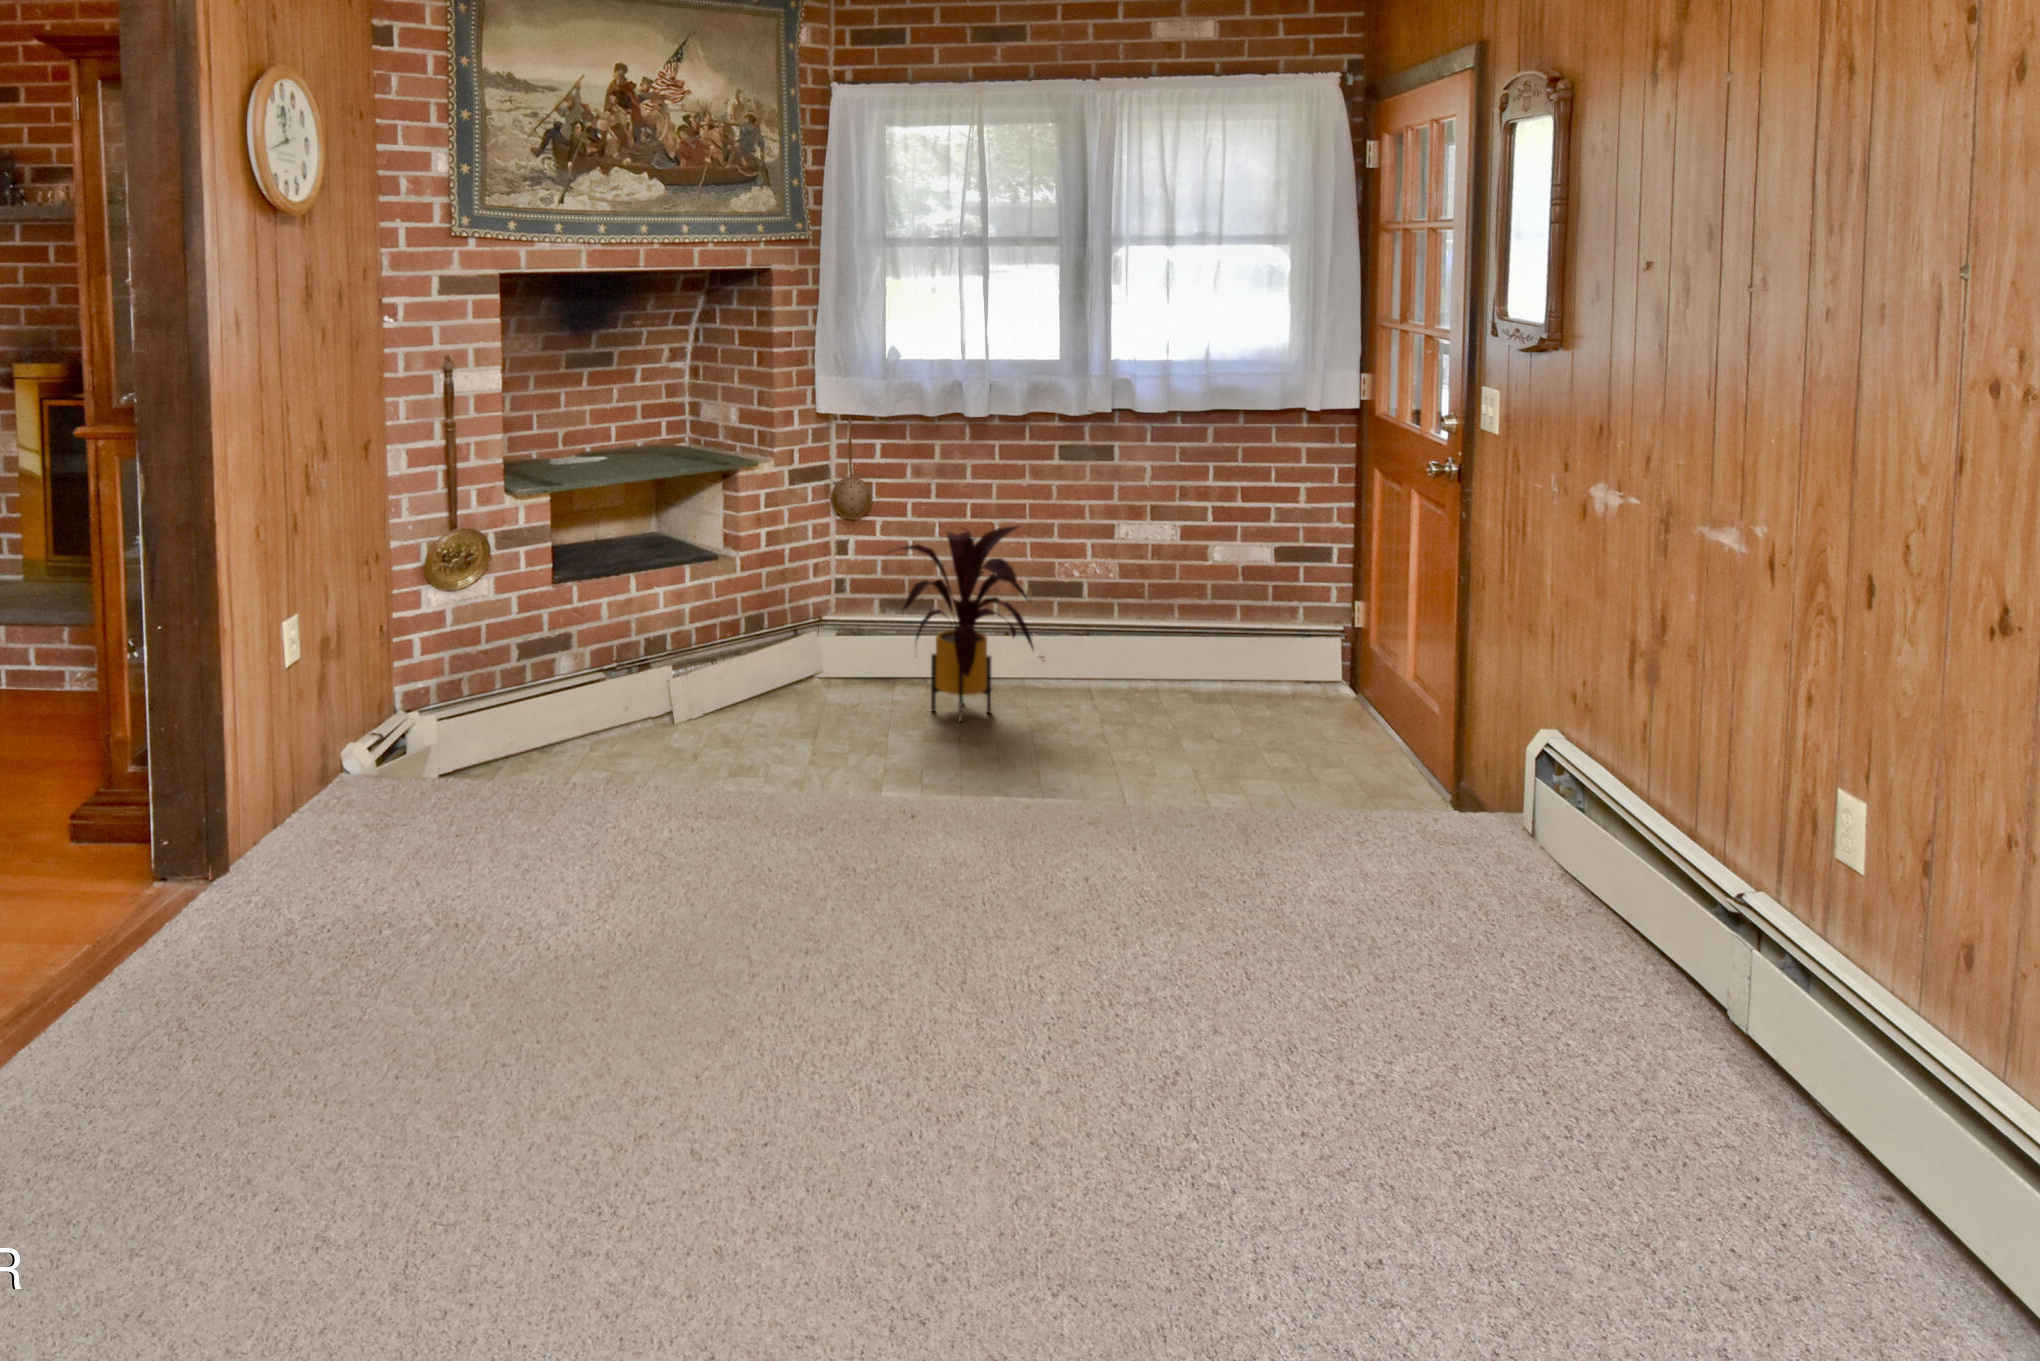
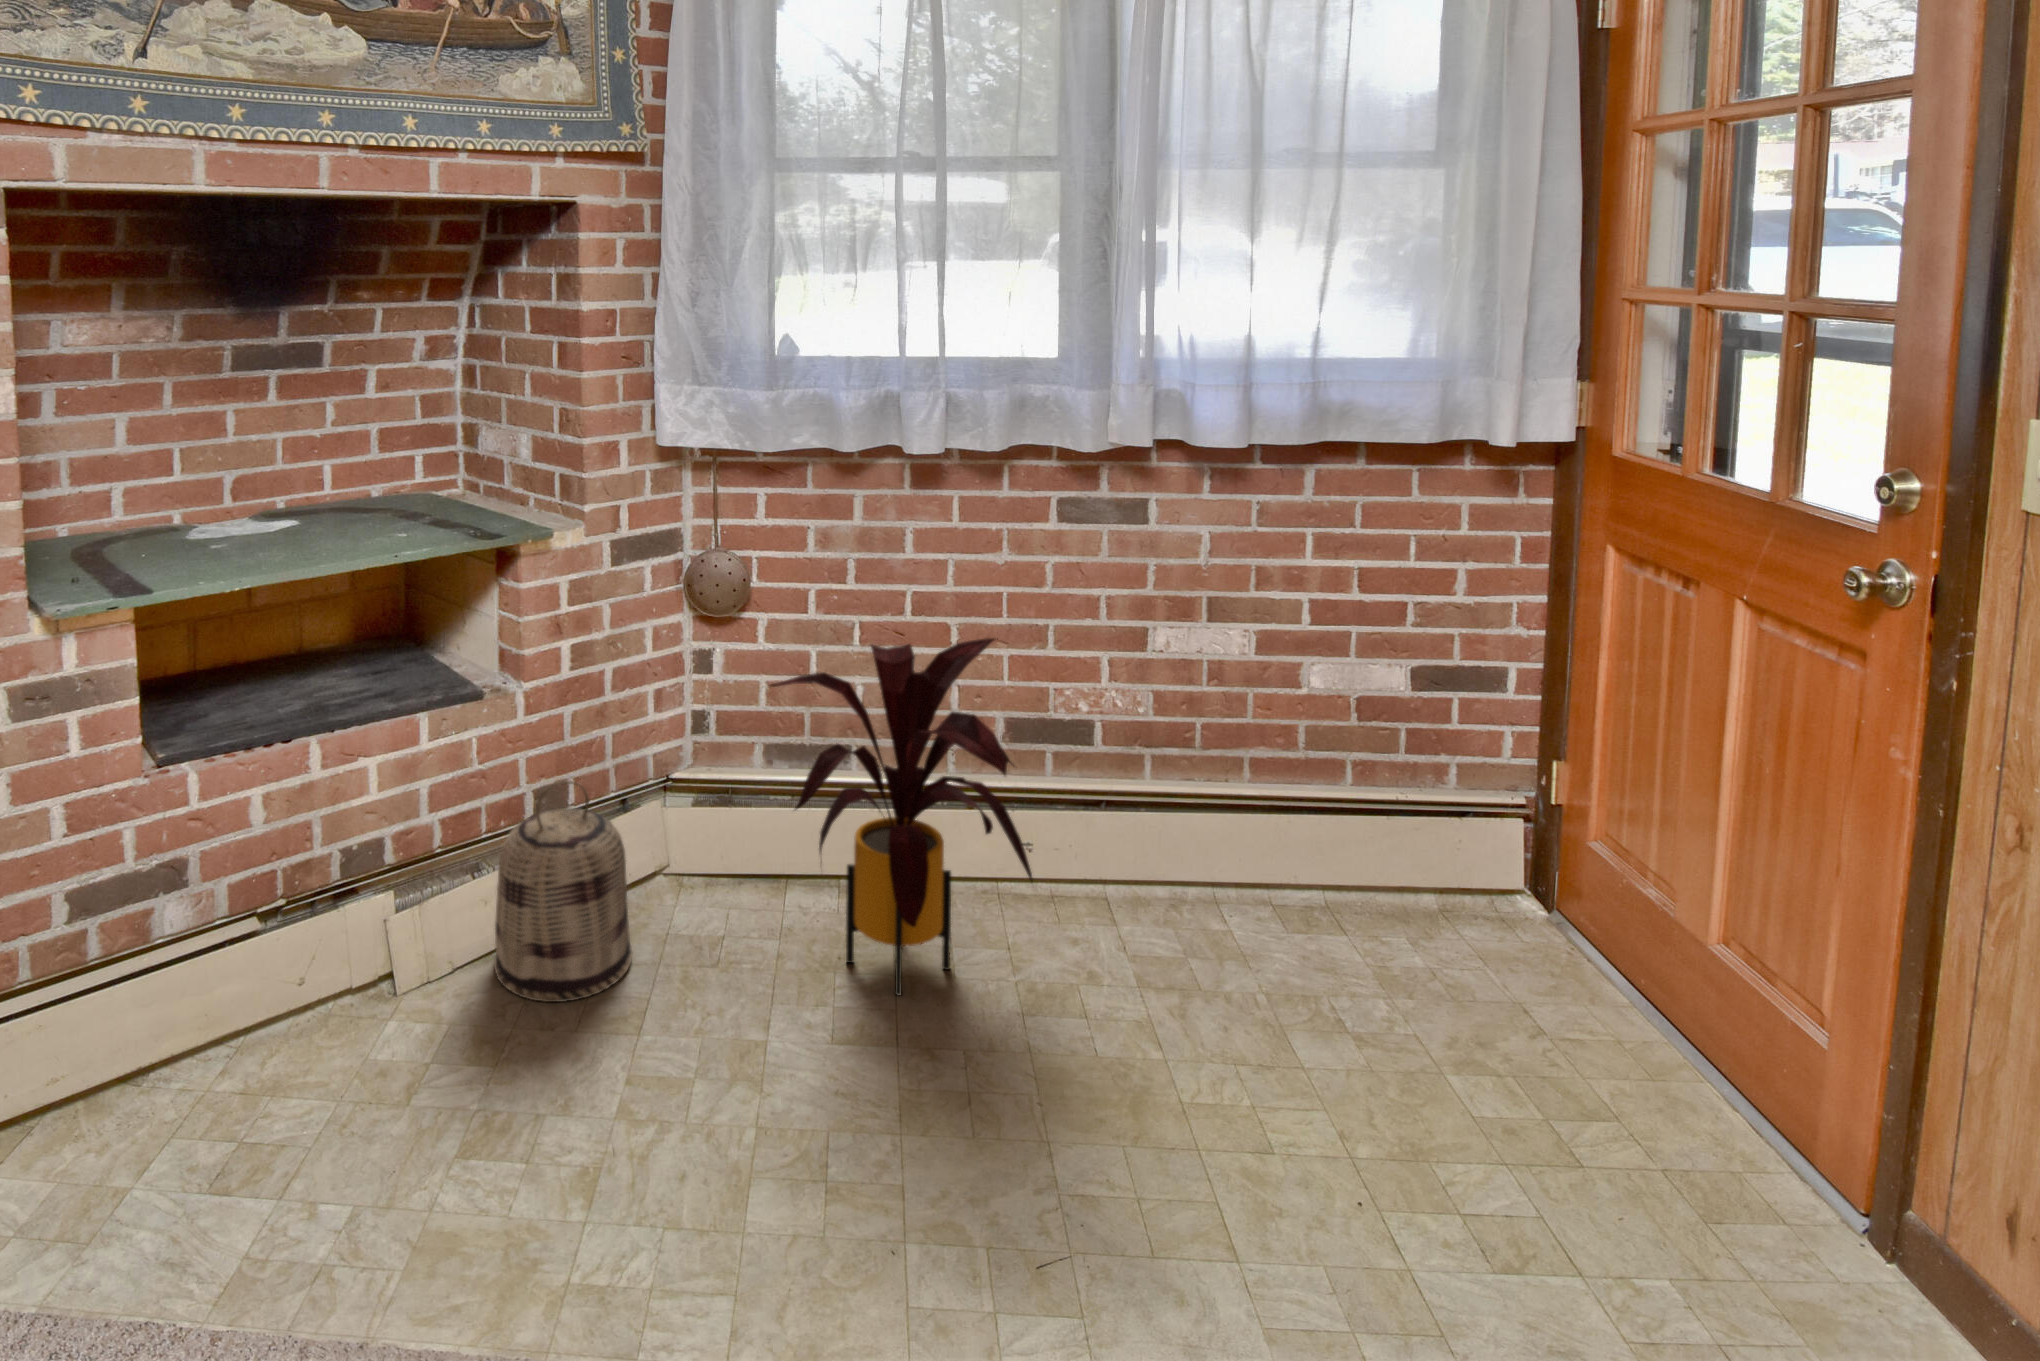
basket: none [728,605,807,725] -> present [494,781,632,1002]

